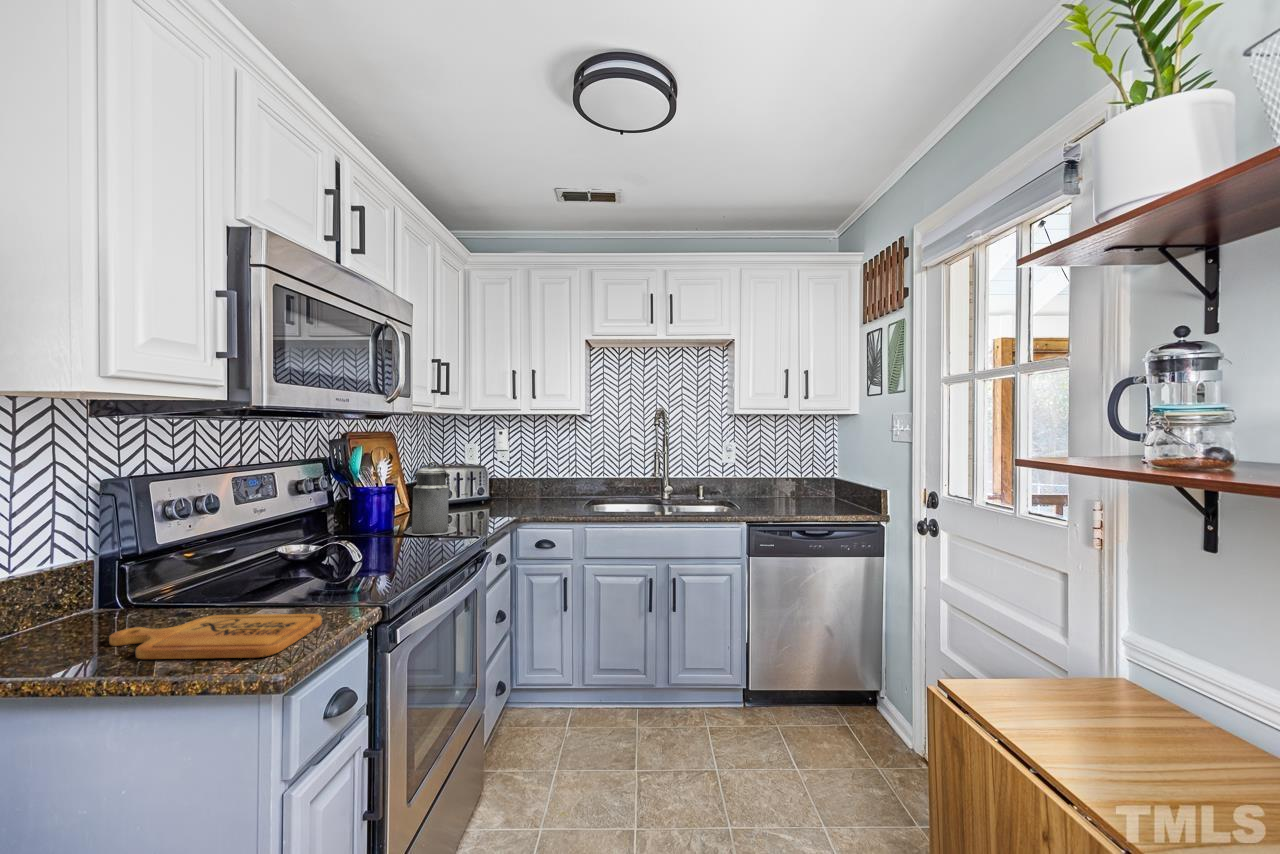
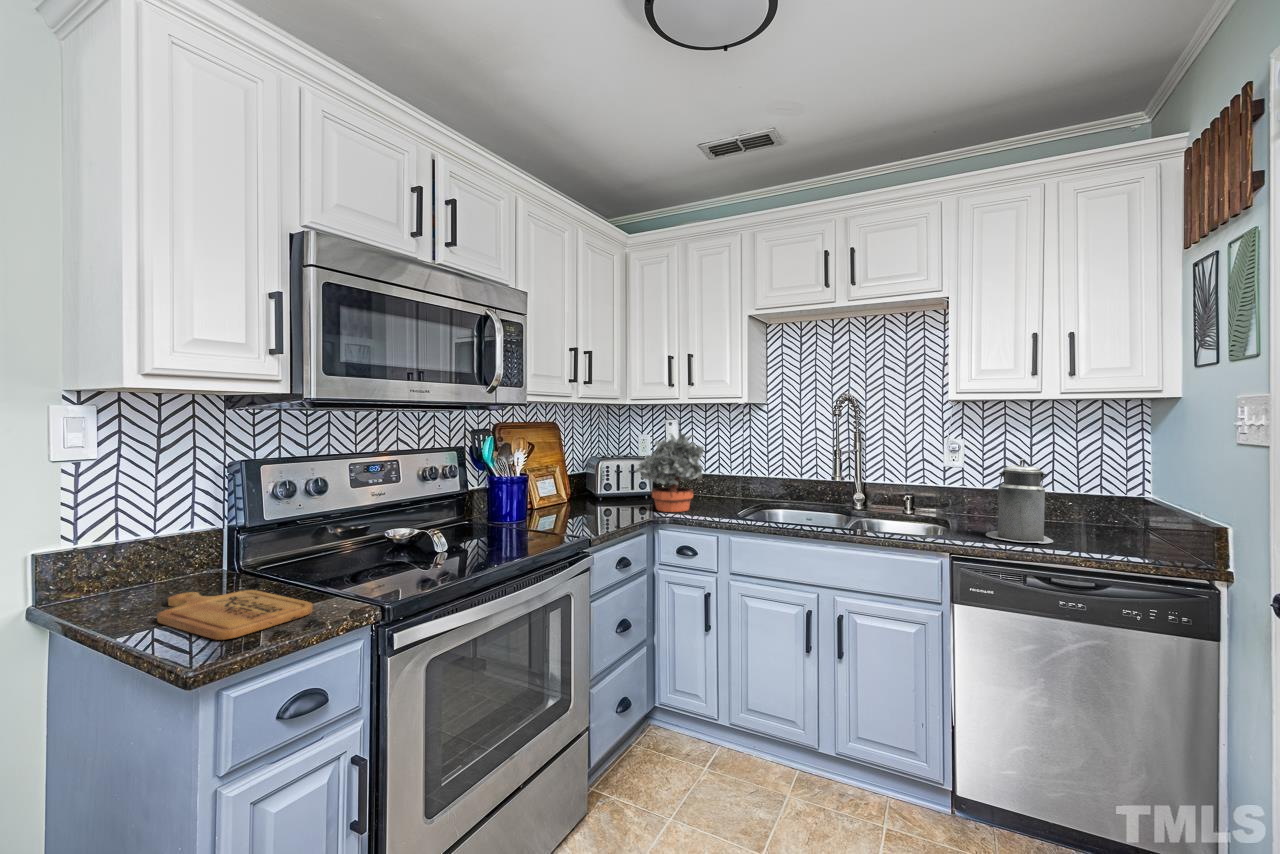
potted plant: none [488,438,549,512] -> present [636,432,704,512]
canister: present [404,462,457,535] -> present [986,459,1053,543]

